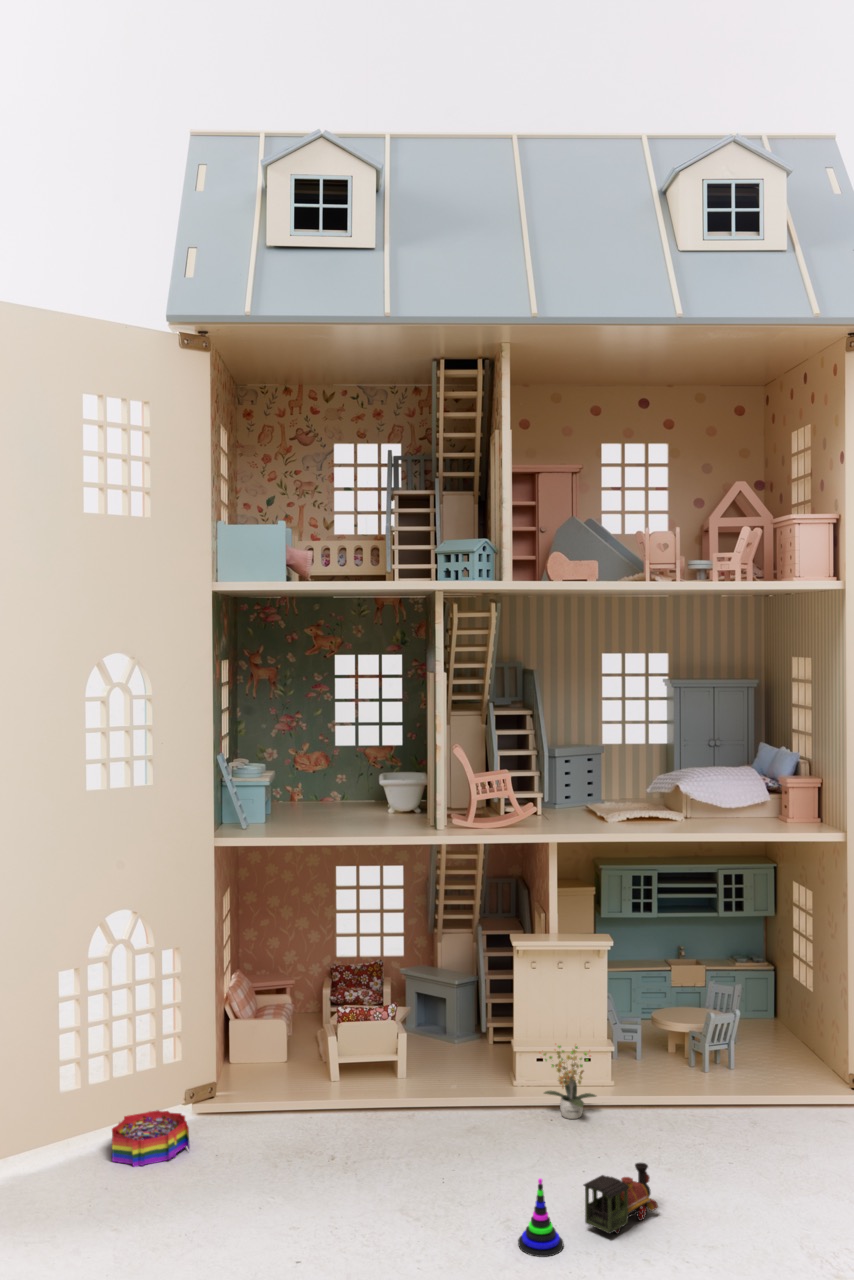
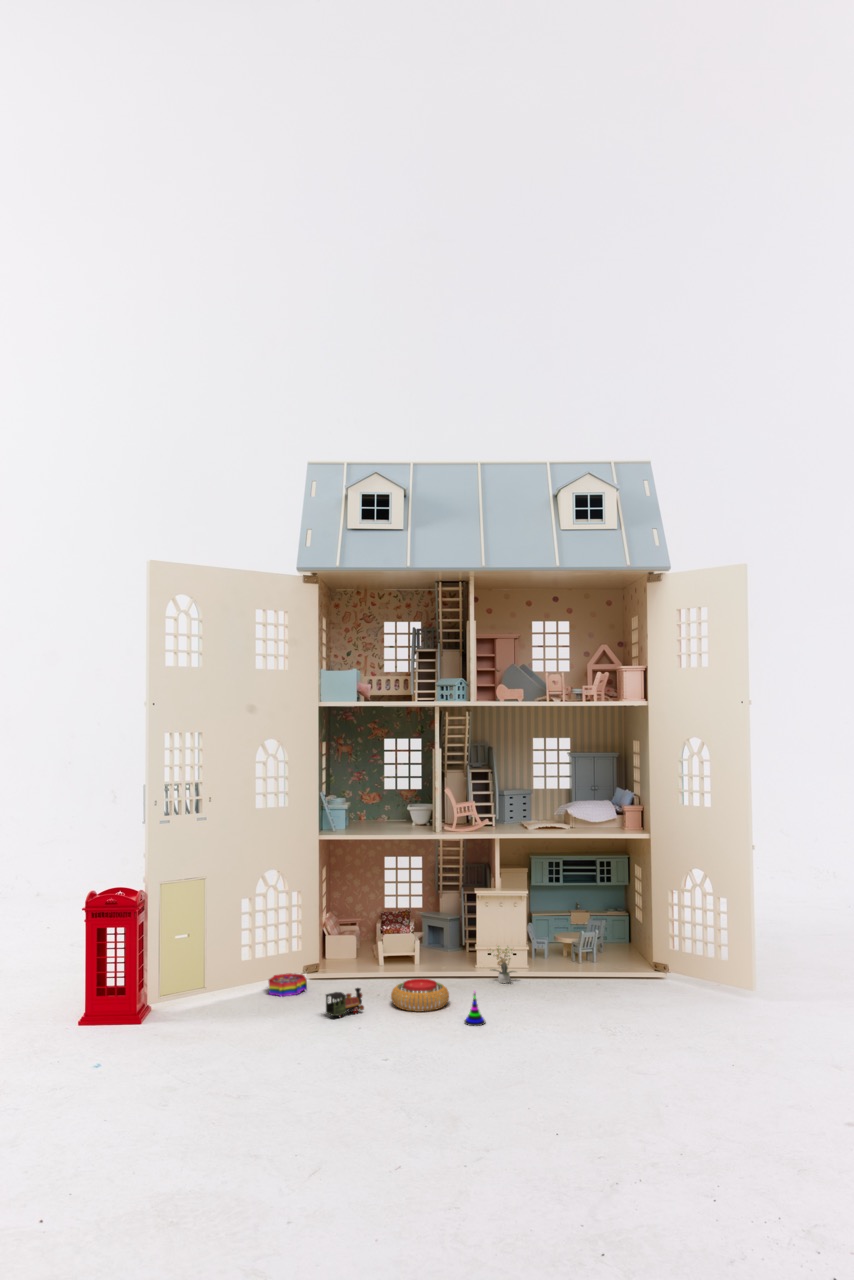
pouf: none [359,1130,477,1210] -> present [391,979,449,1012]
toy train: present [584,1163,658,1234] -> present [326,988,364,1018]

